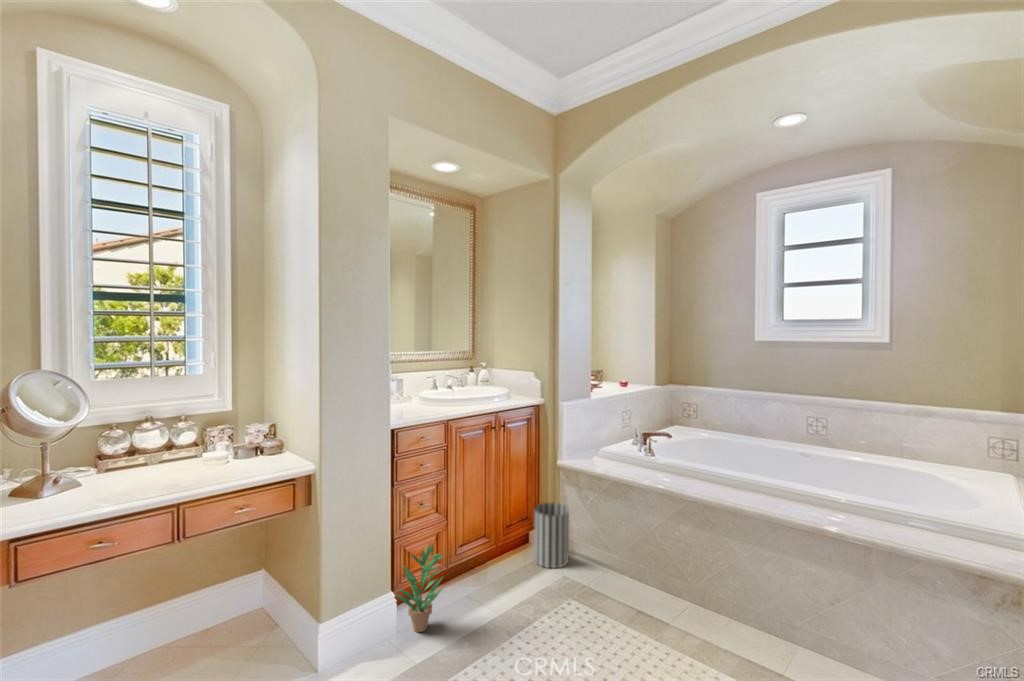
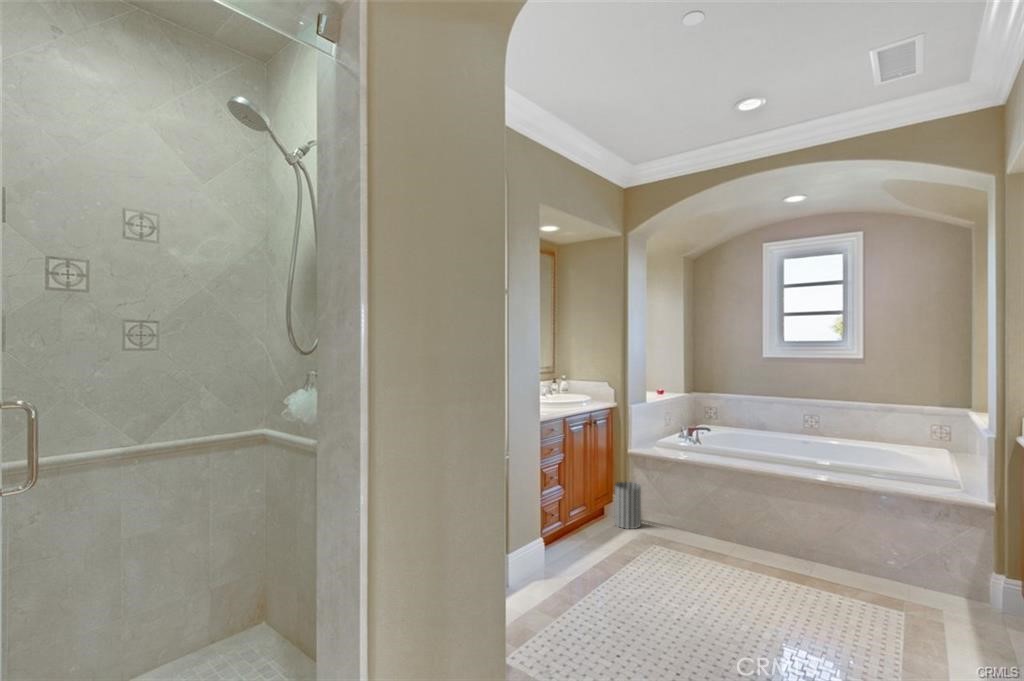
potted plant: present [396,543,443,632] -> none [544,502,578,567]

